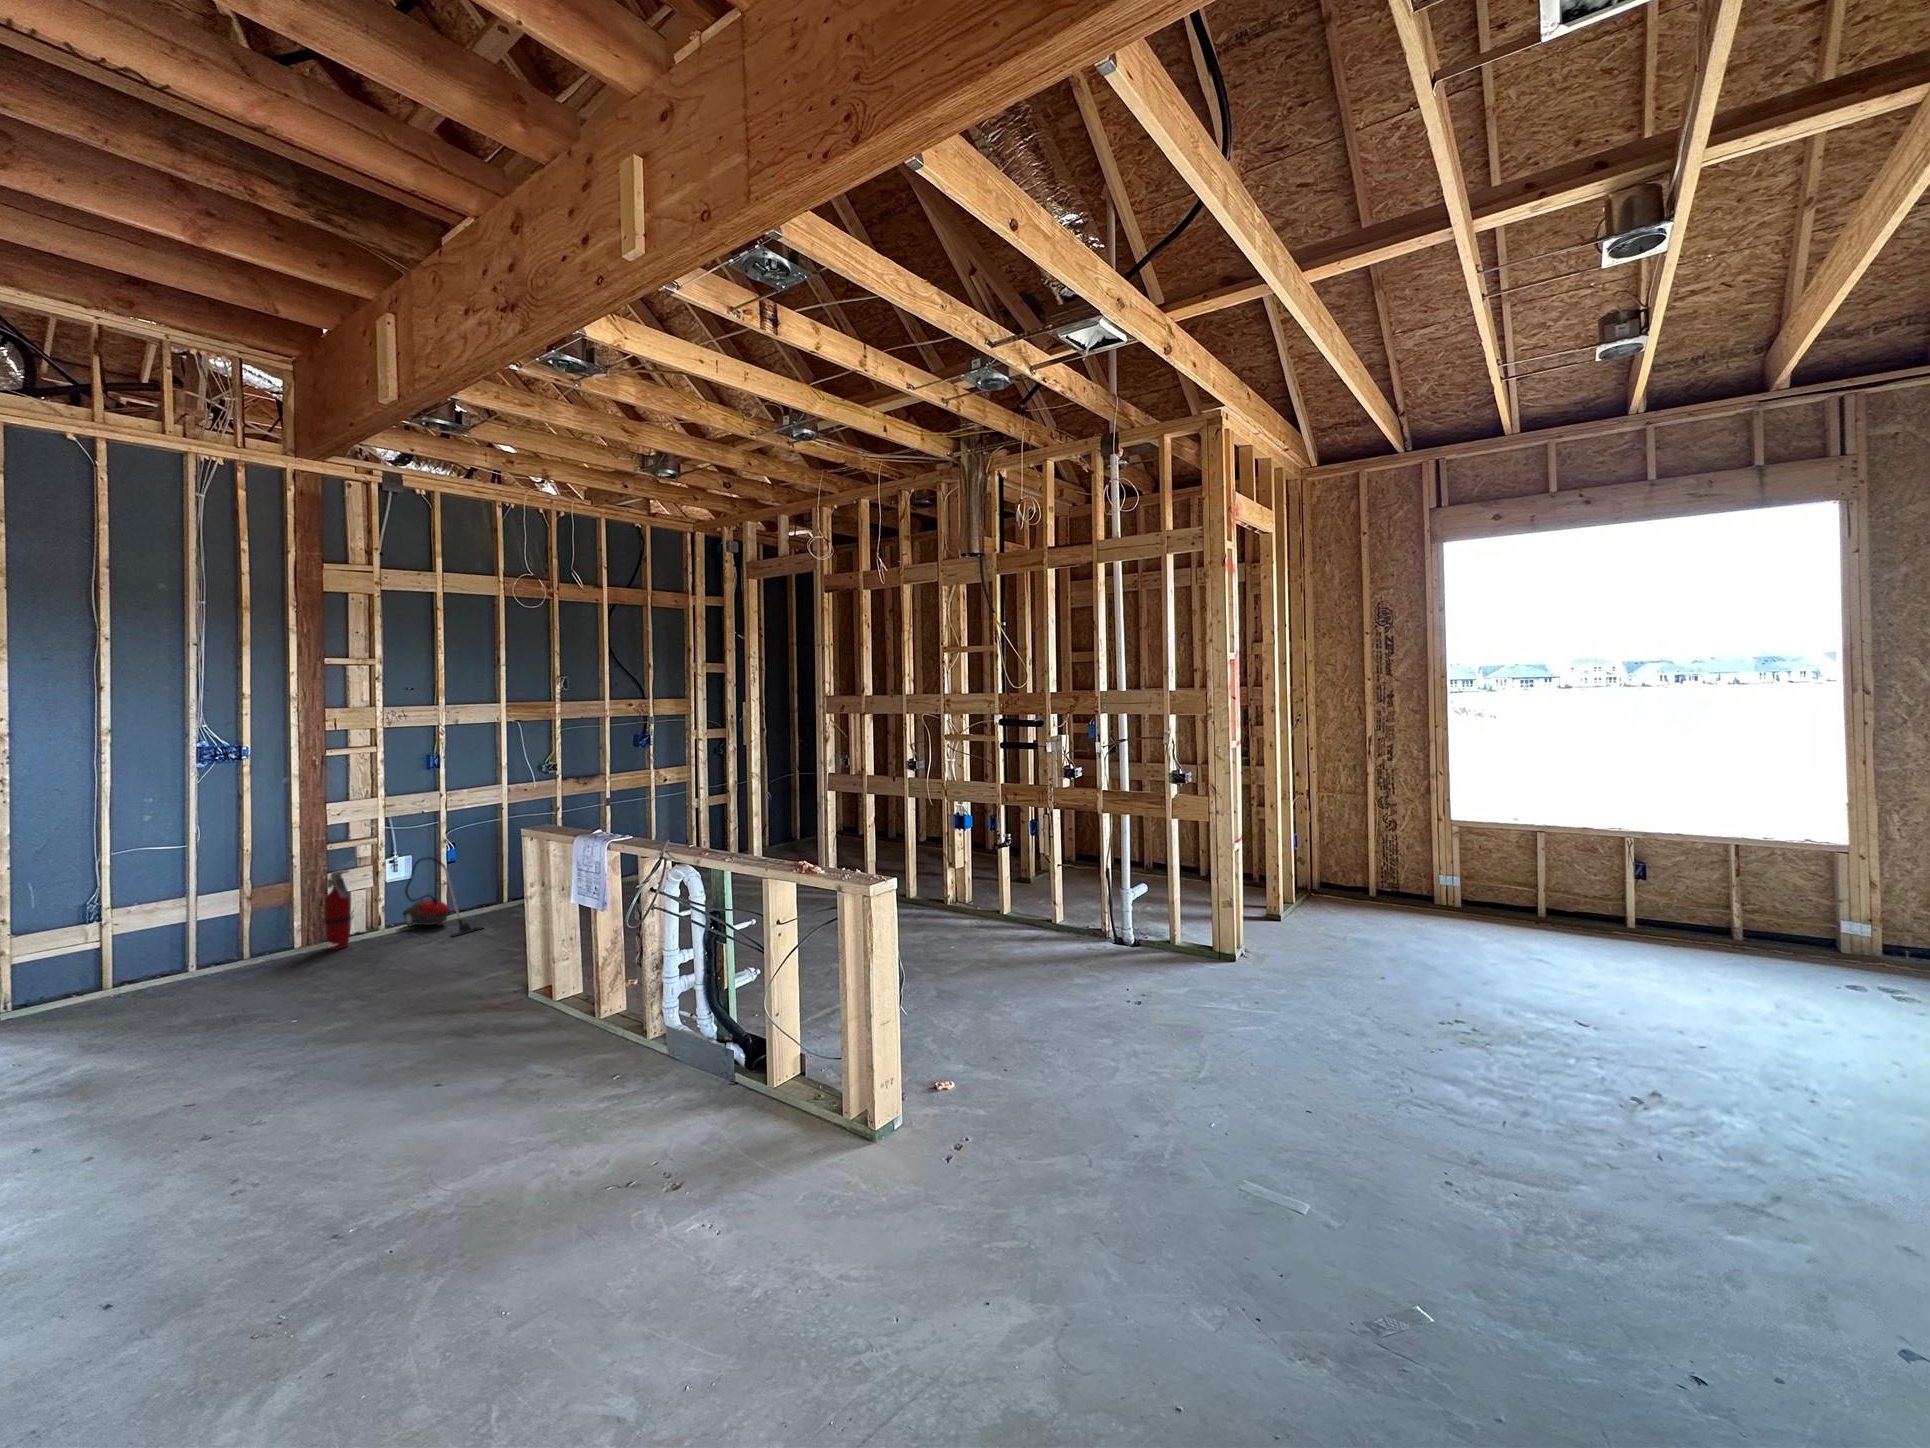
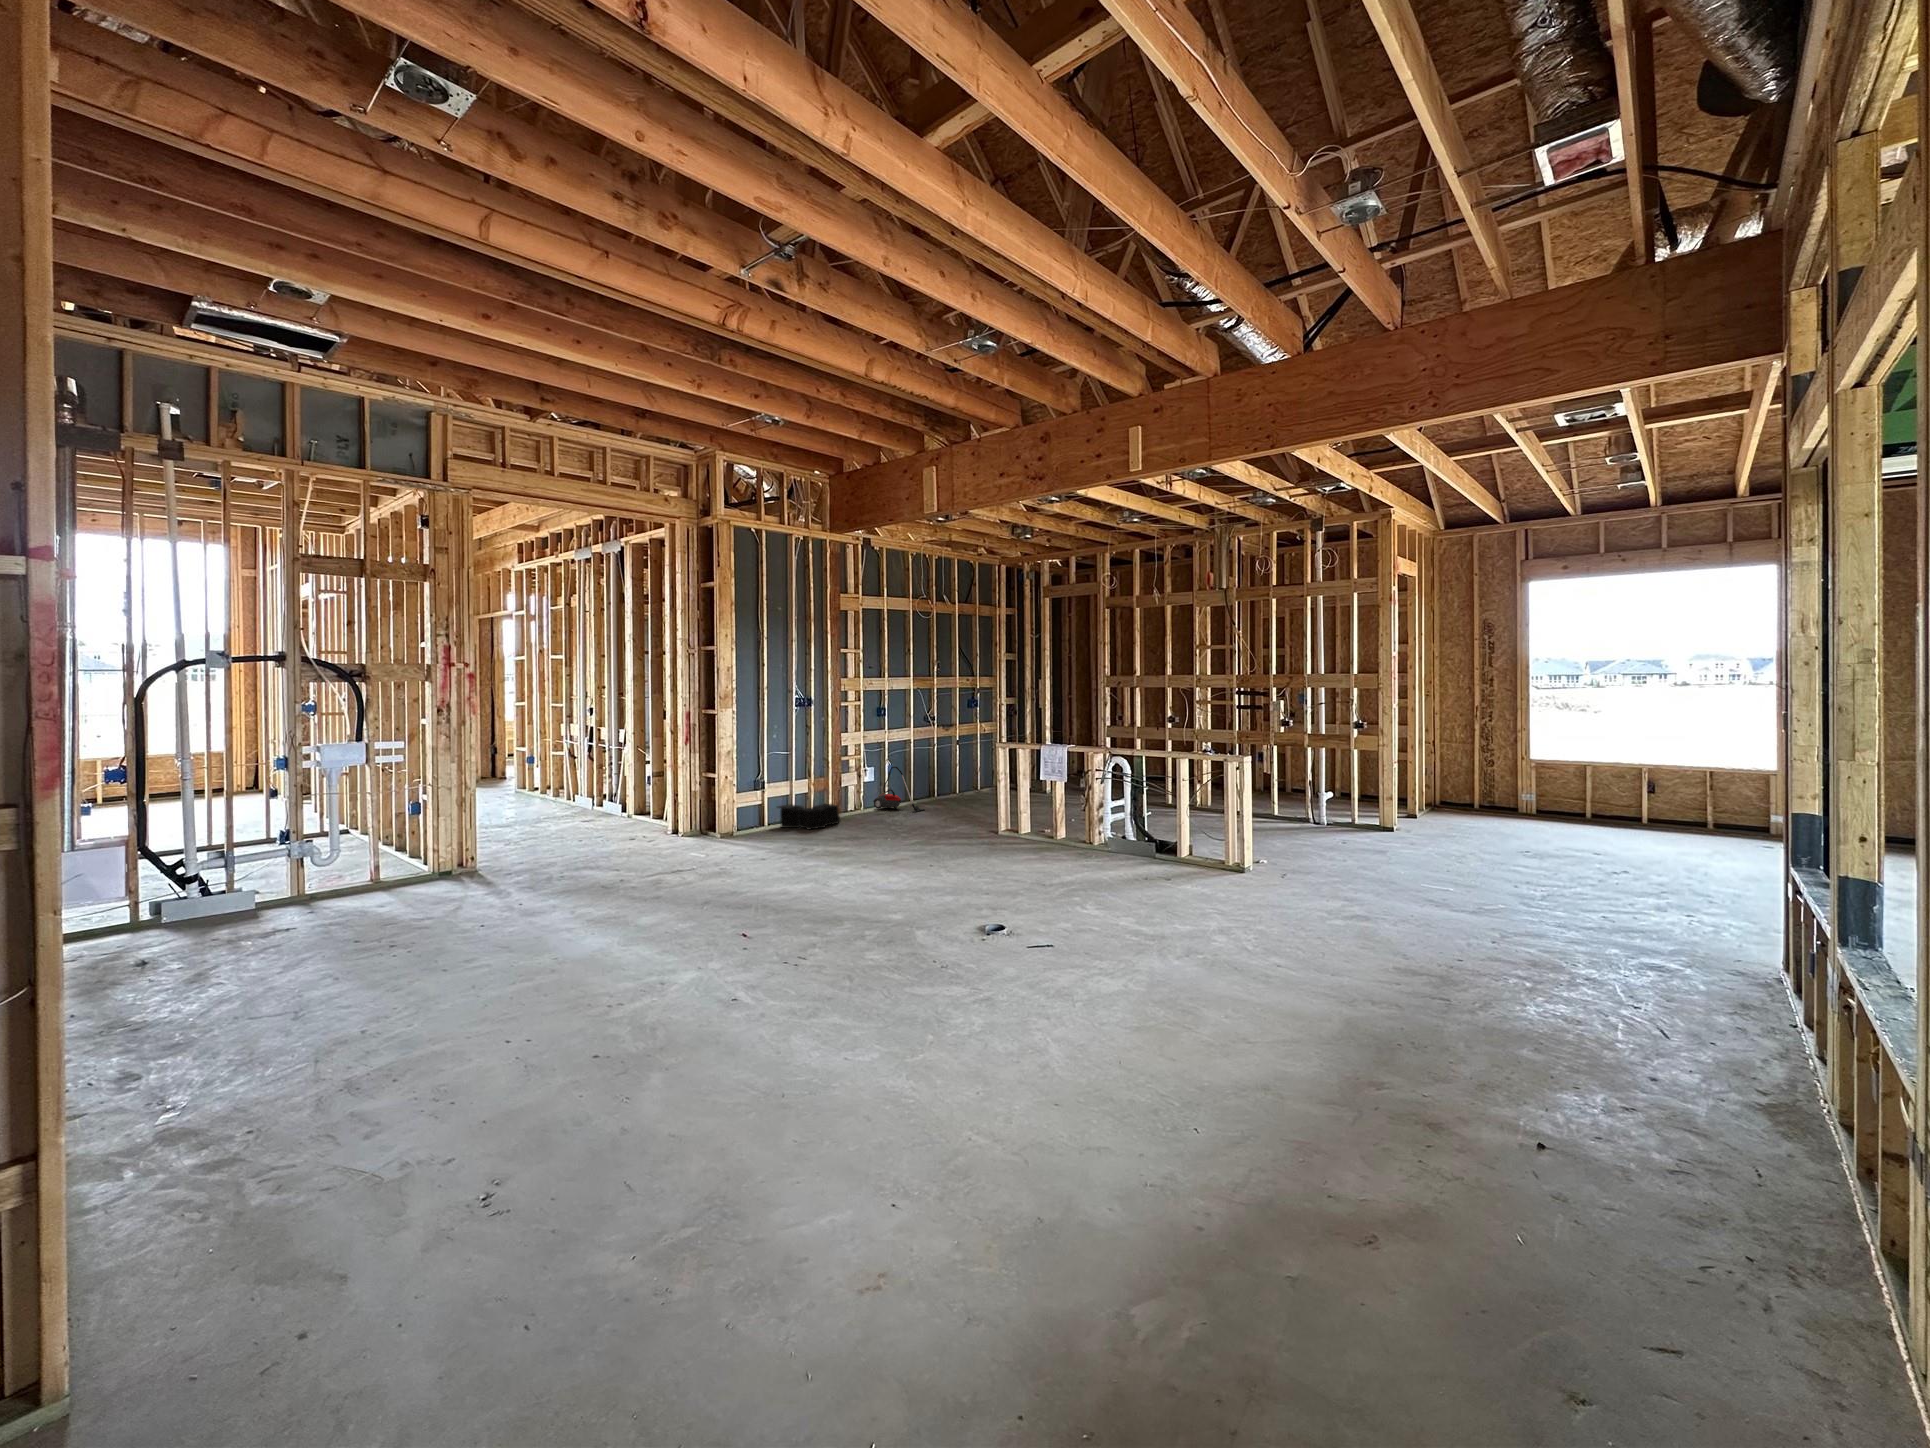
fire extinguisher: present [325,870,351,950] -> none [849,770,867,815]
storage bin: none [99,942,257,1008] -> present [777,804,840,829]

